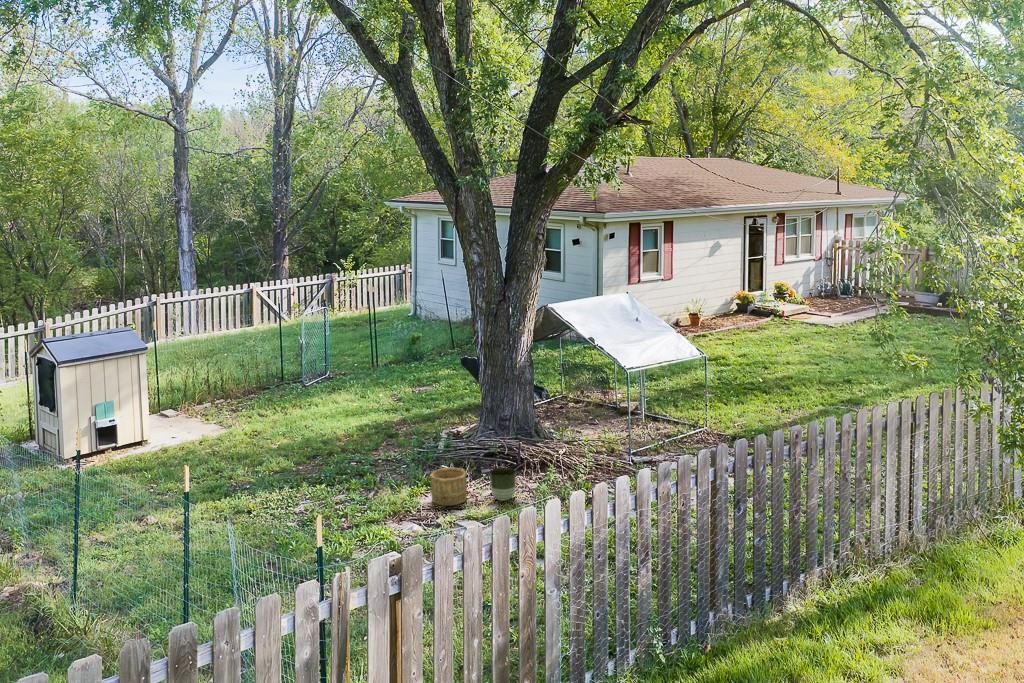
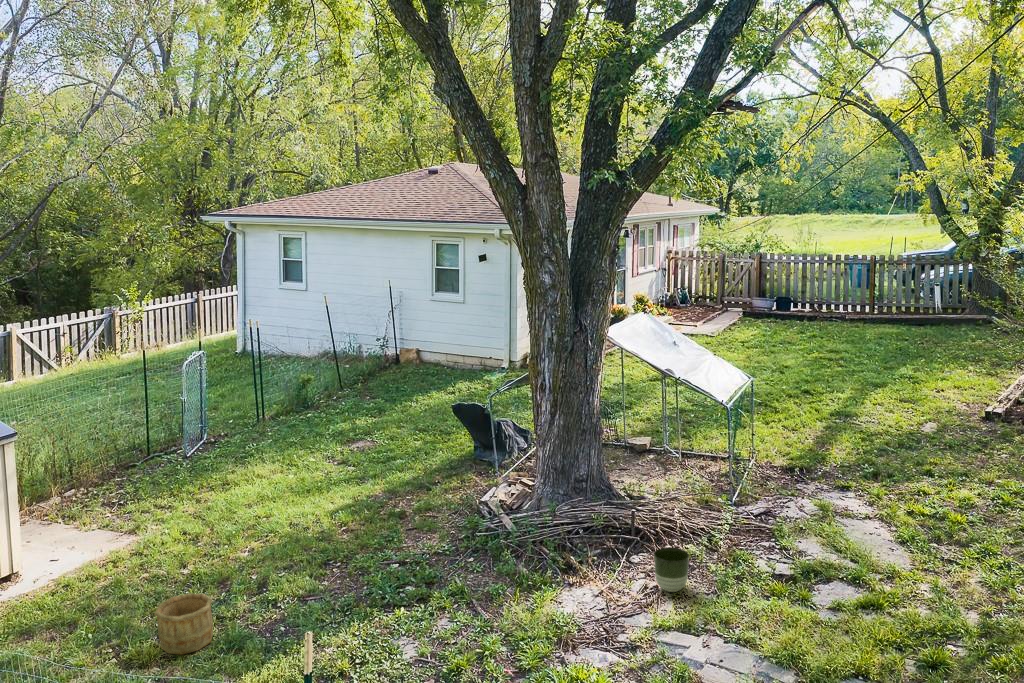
wooden bucket: present [429,467,467,506] -> present [155,593,213,655]

